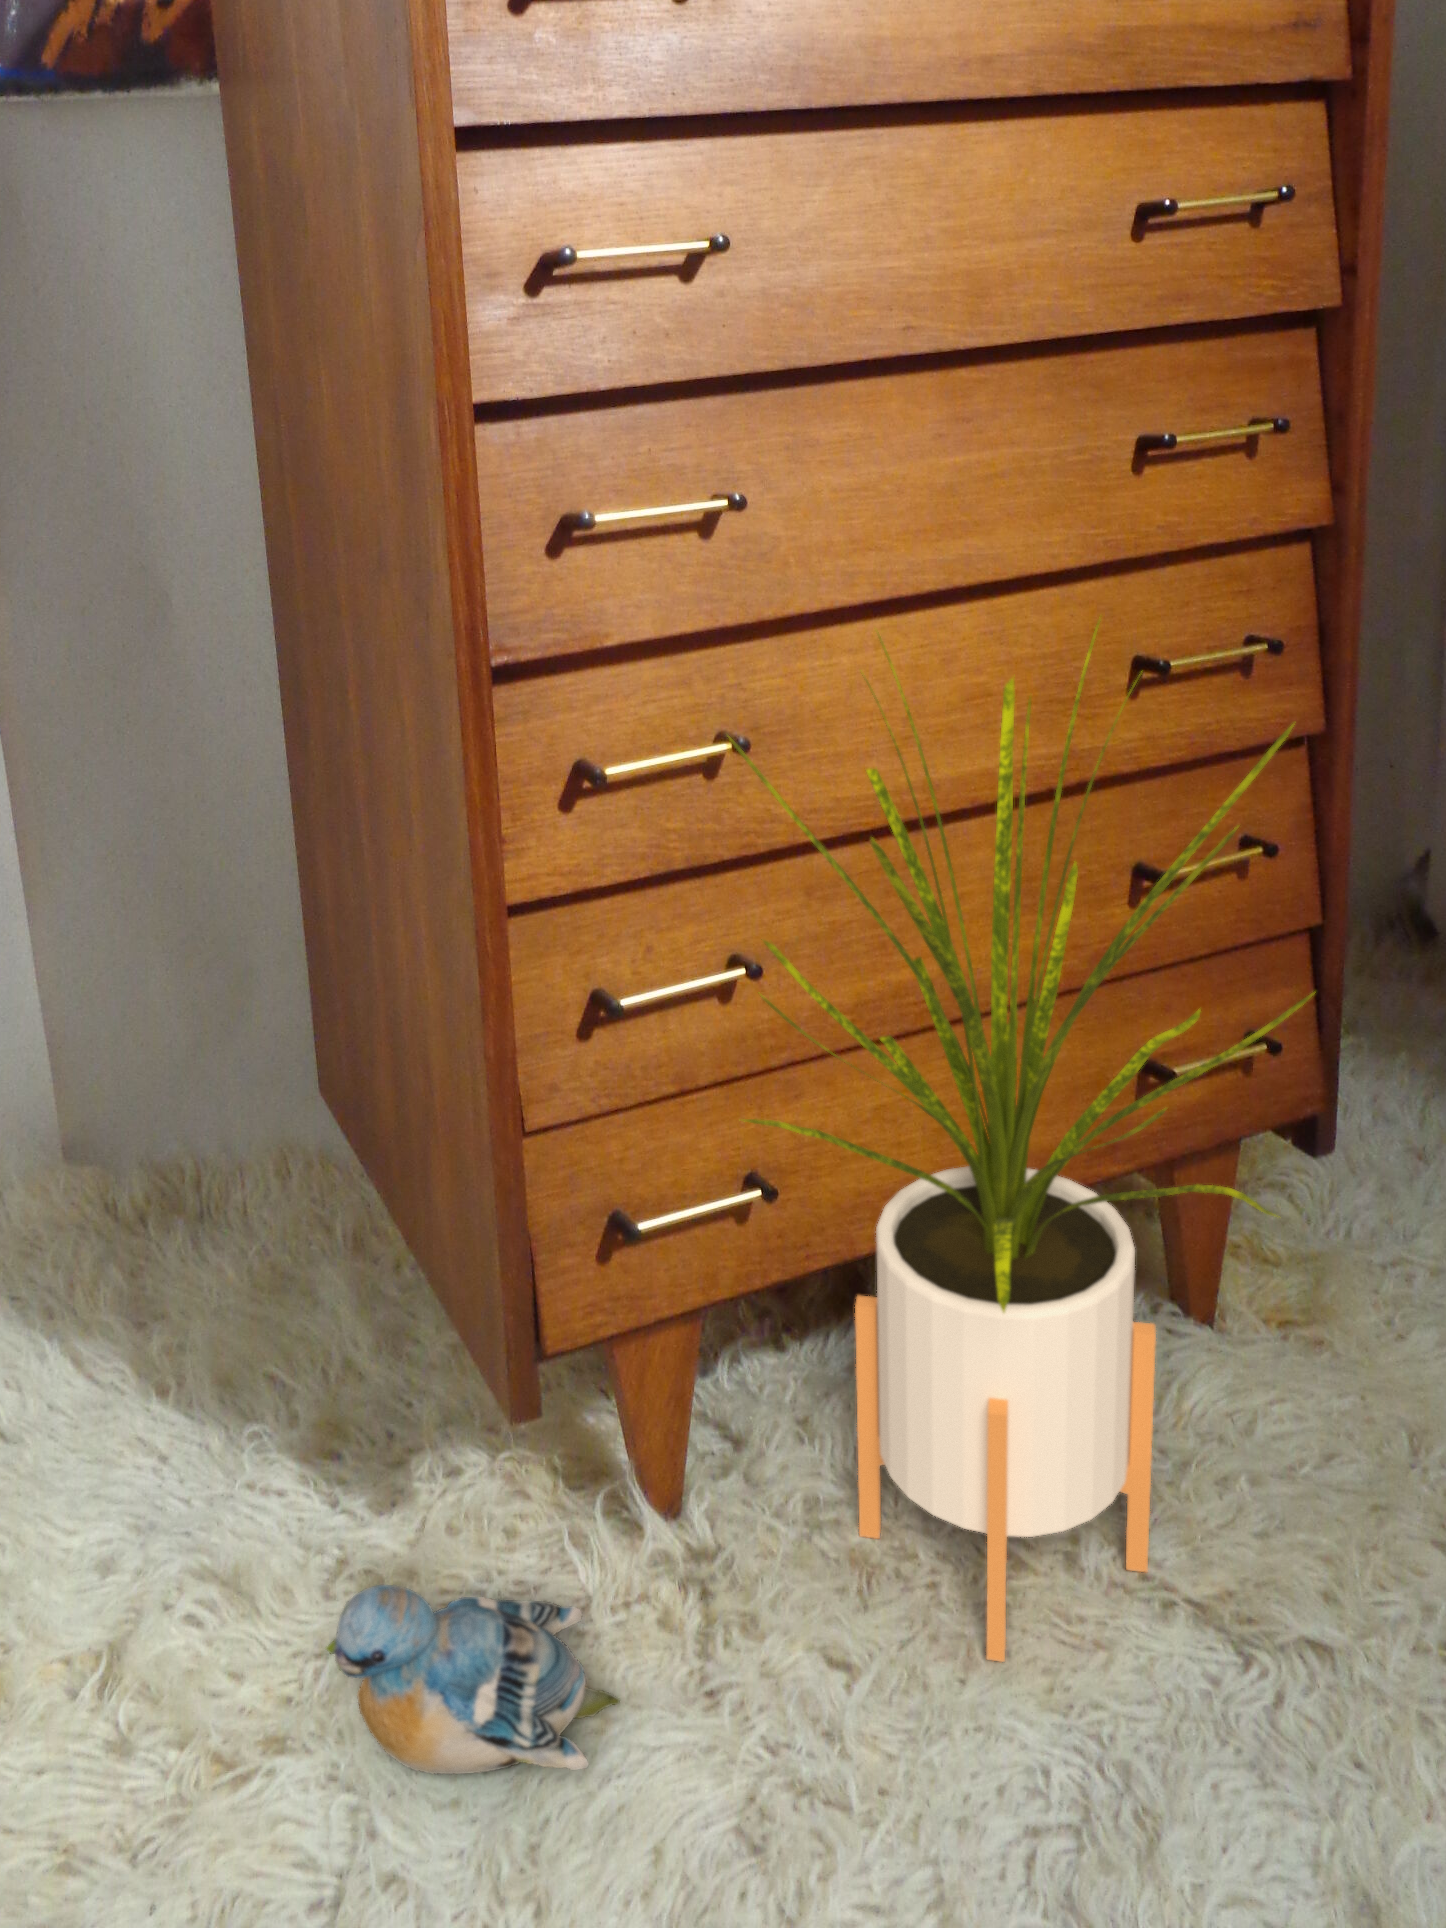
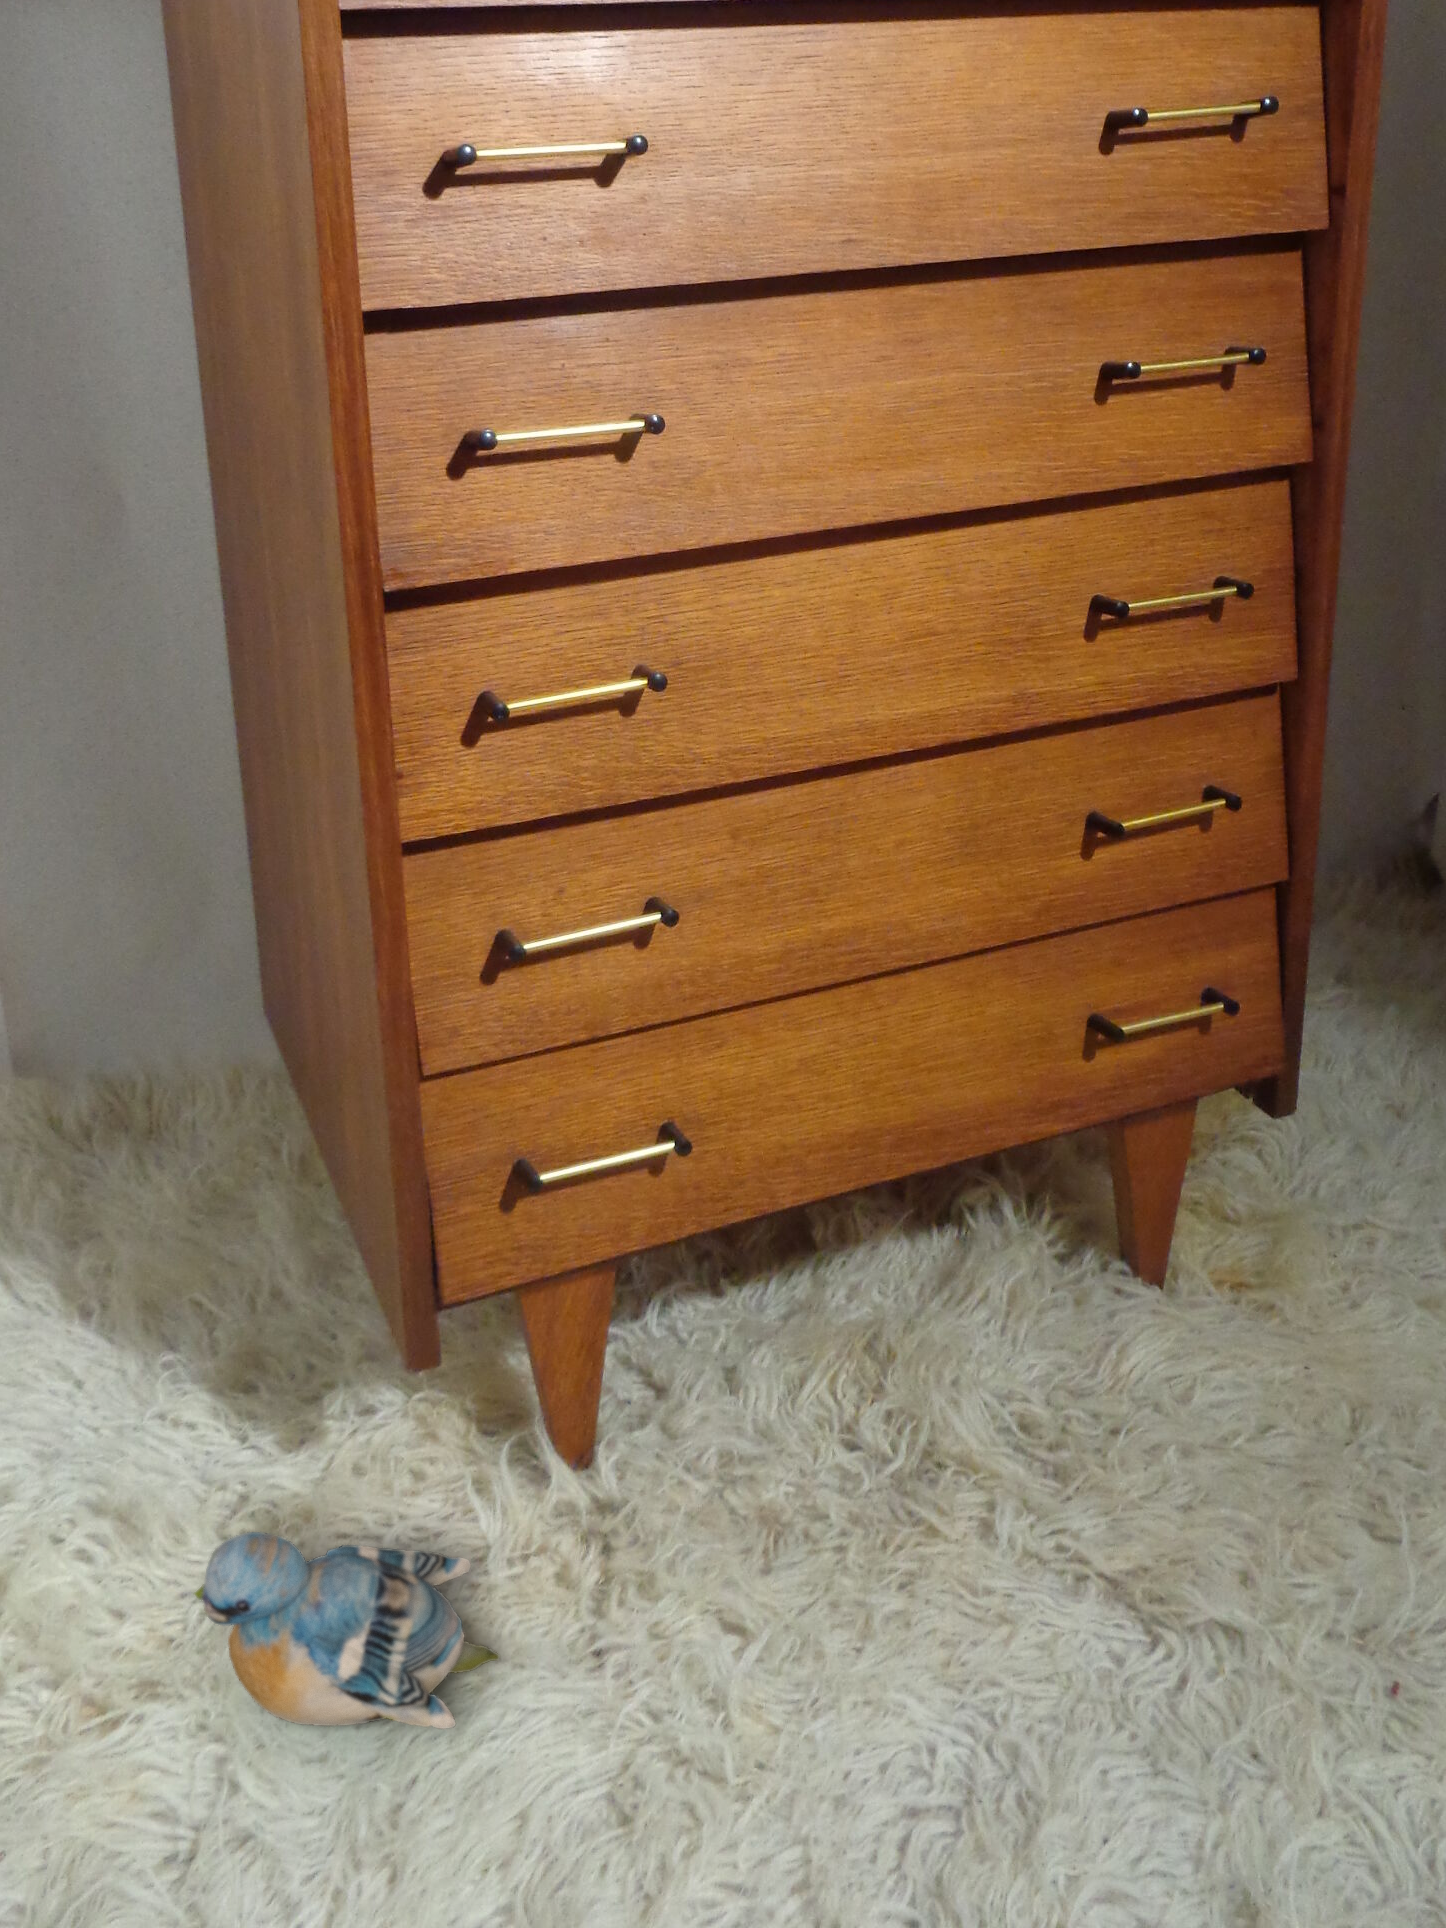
house plant: present [730,617,1313,1662] -> none [638,553,1248,1632]

